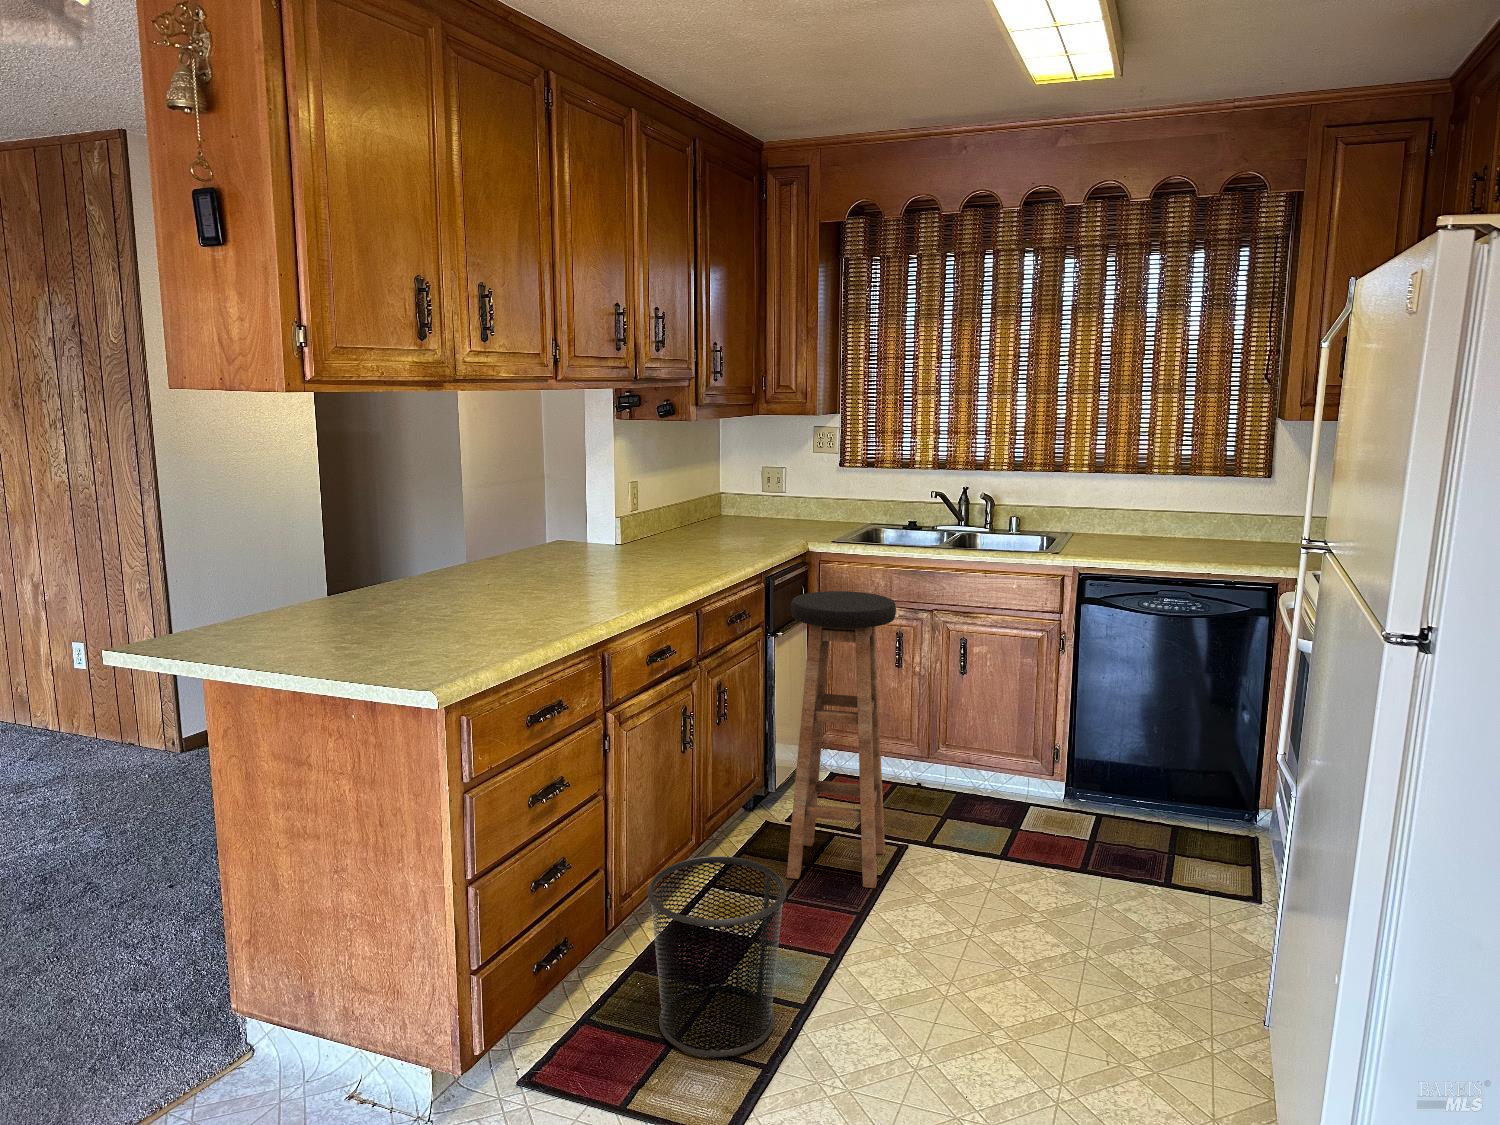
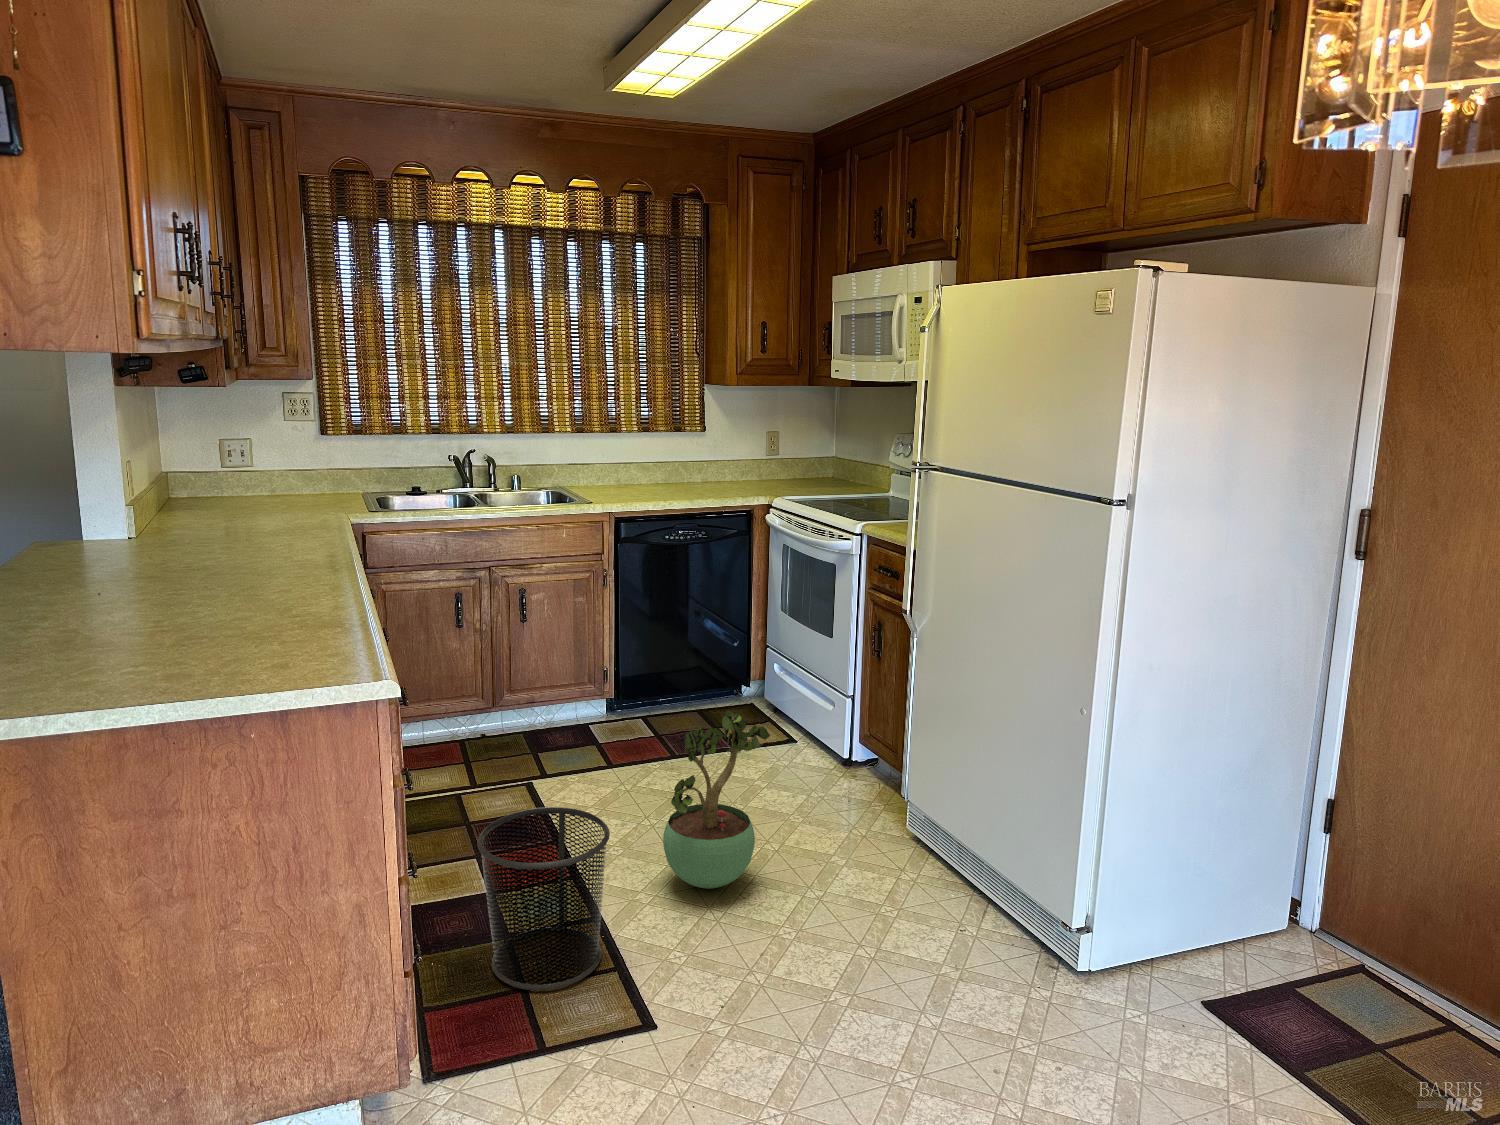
bar stool: present [787,591,896,888] -> none [434,555,548,840]
potted plant: none [891,817,1046,1034] -> present [663,710,770,889]

